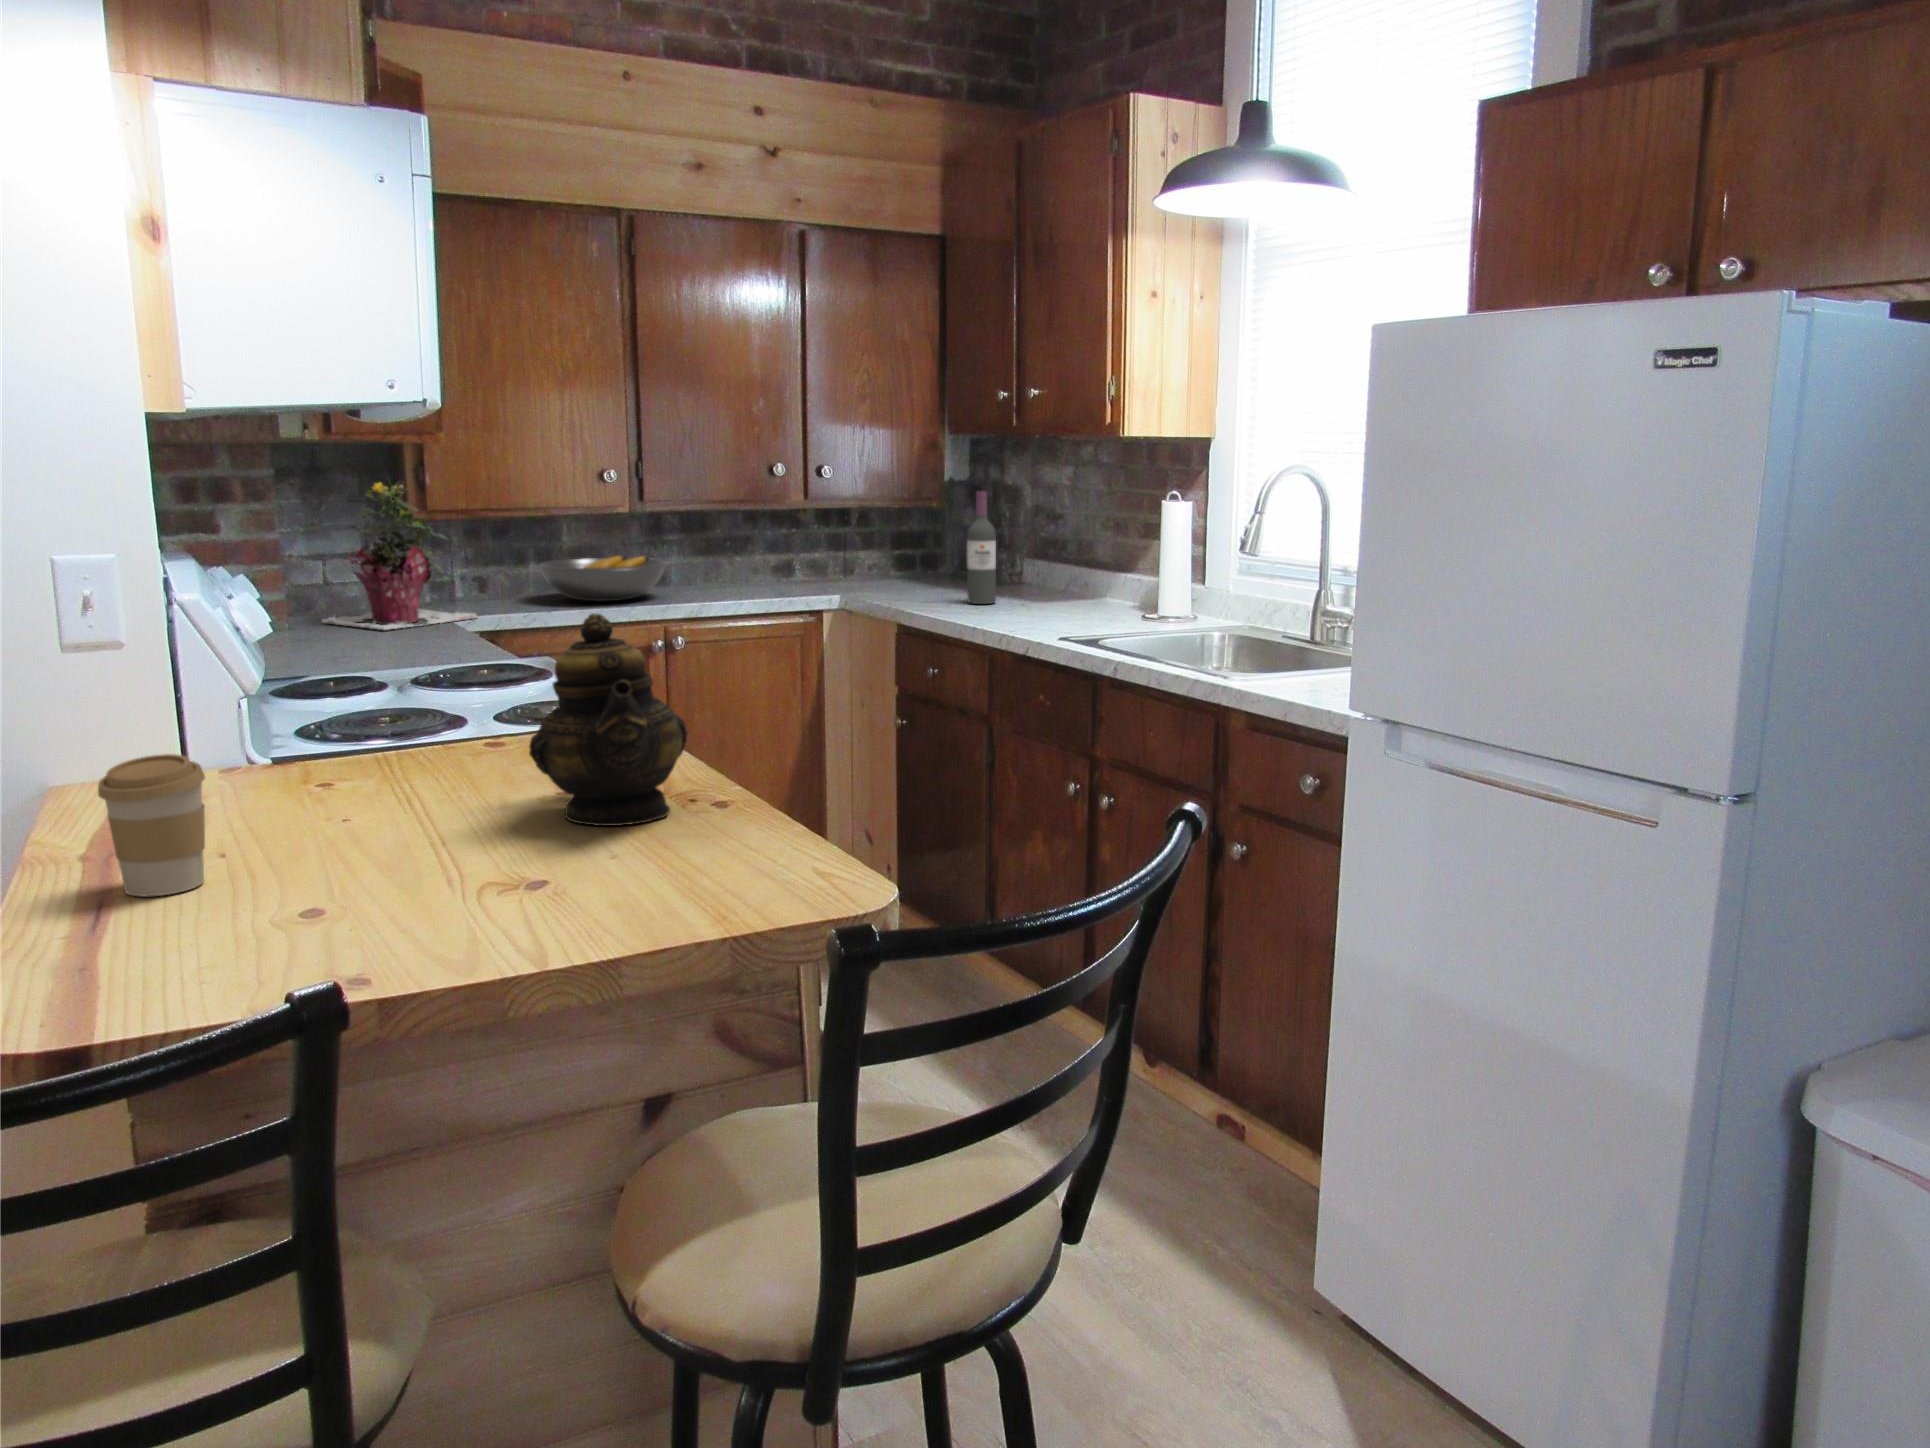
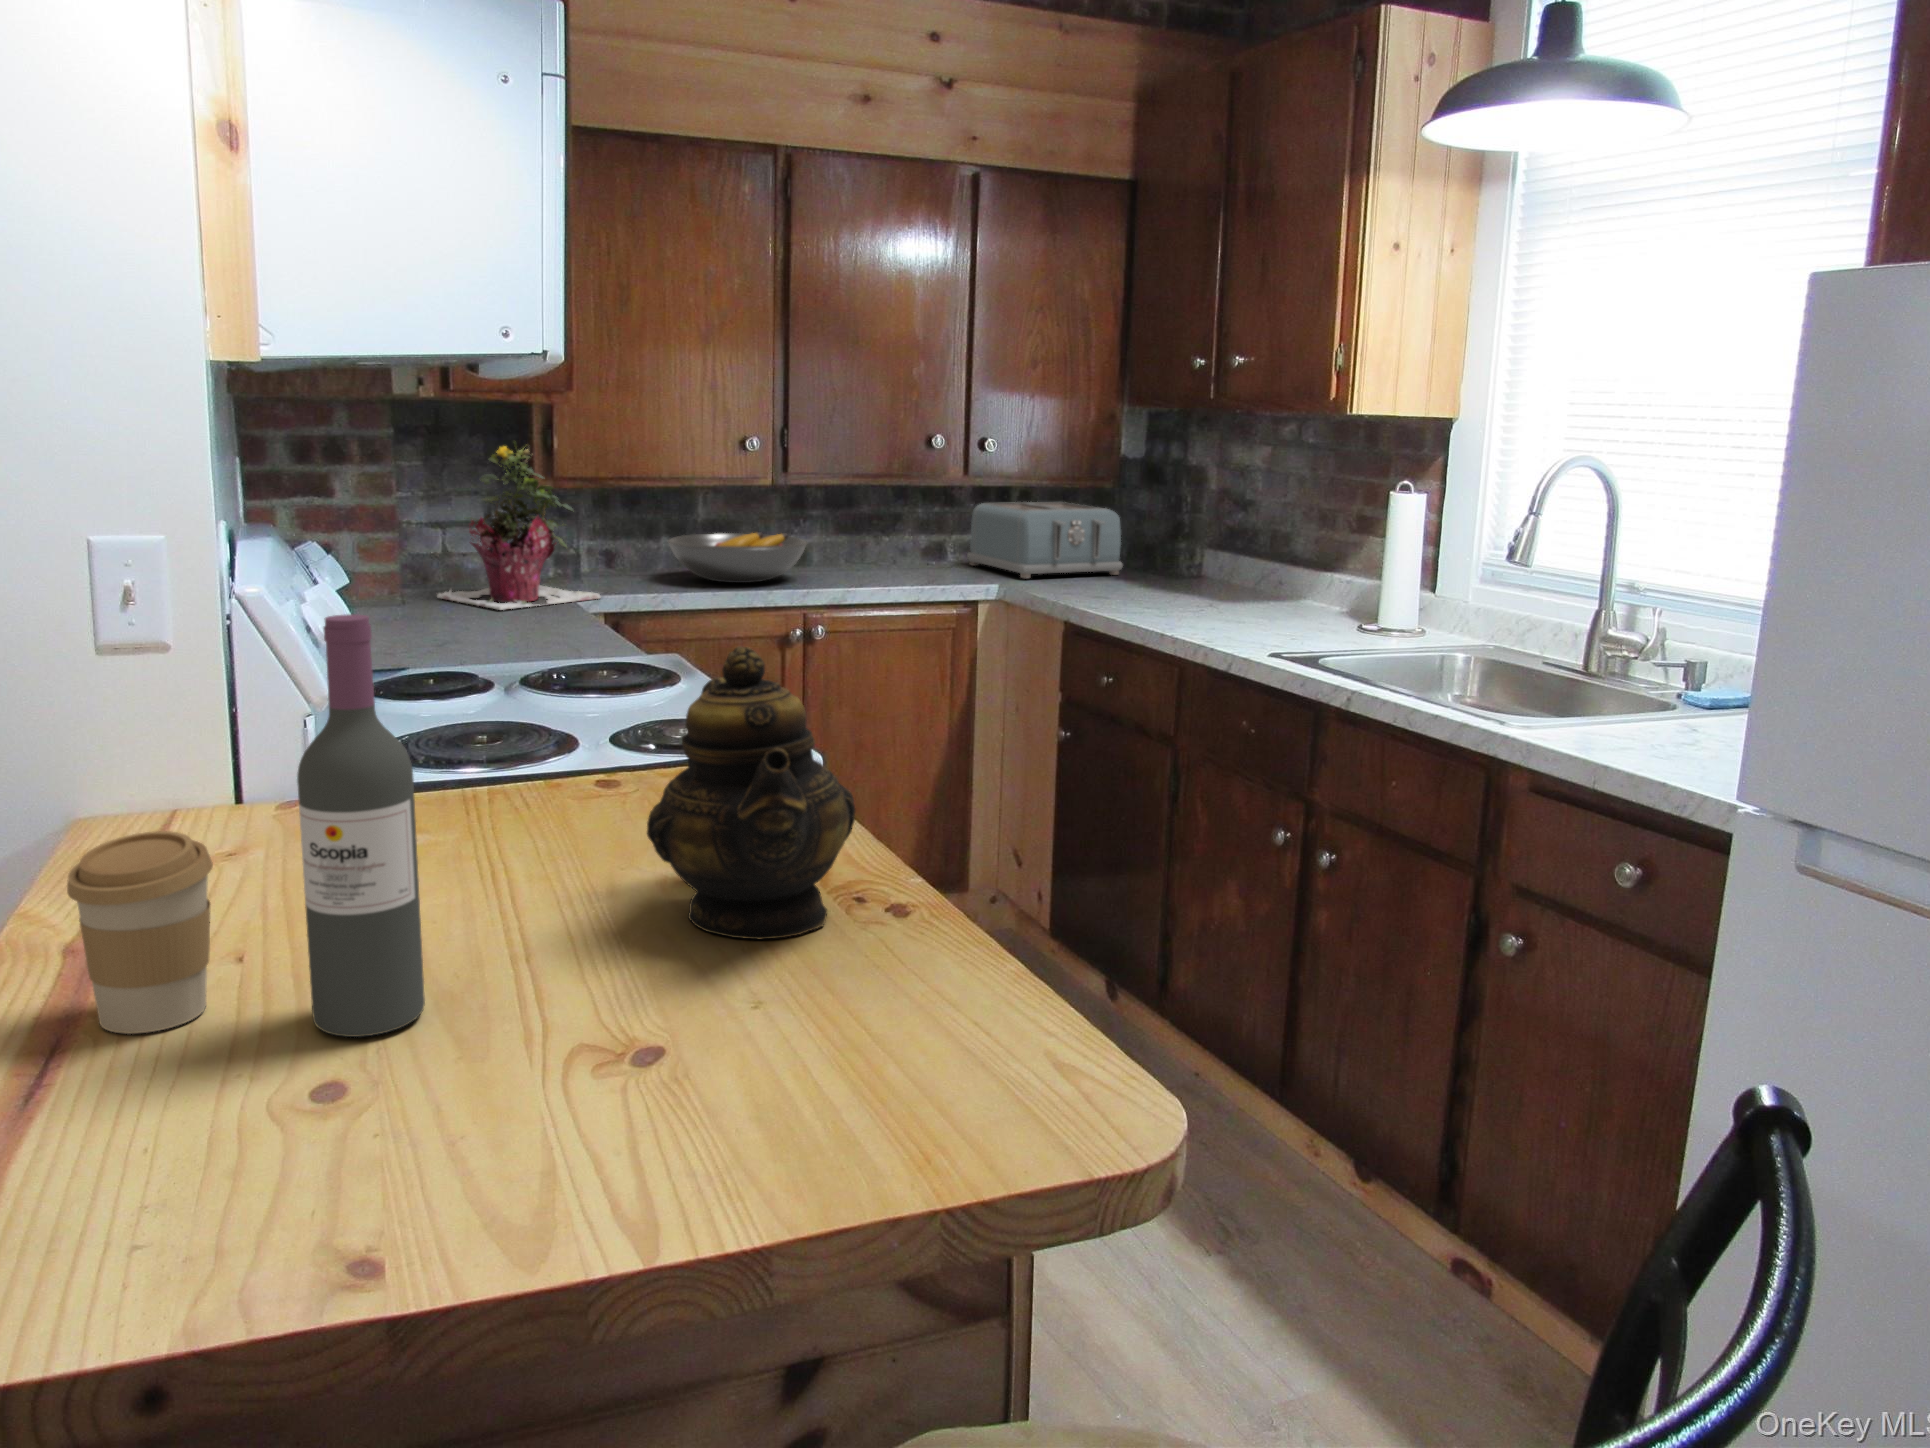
wine bottle: present [967,491,996,604] -> present [297,614,425,1037]
toaster: none [815,522,953,589] -> present [967,502,1123,579]

